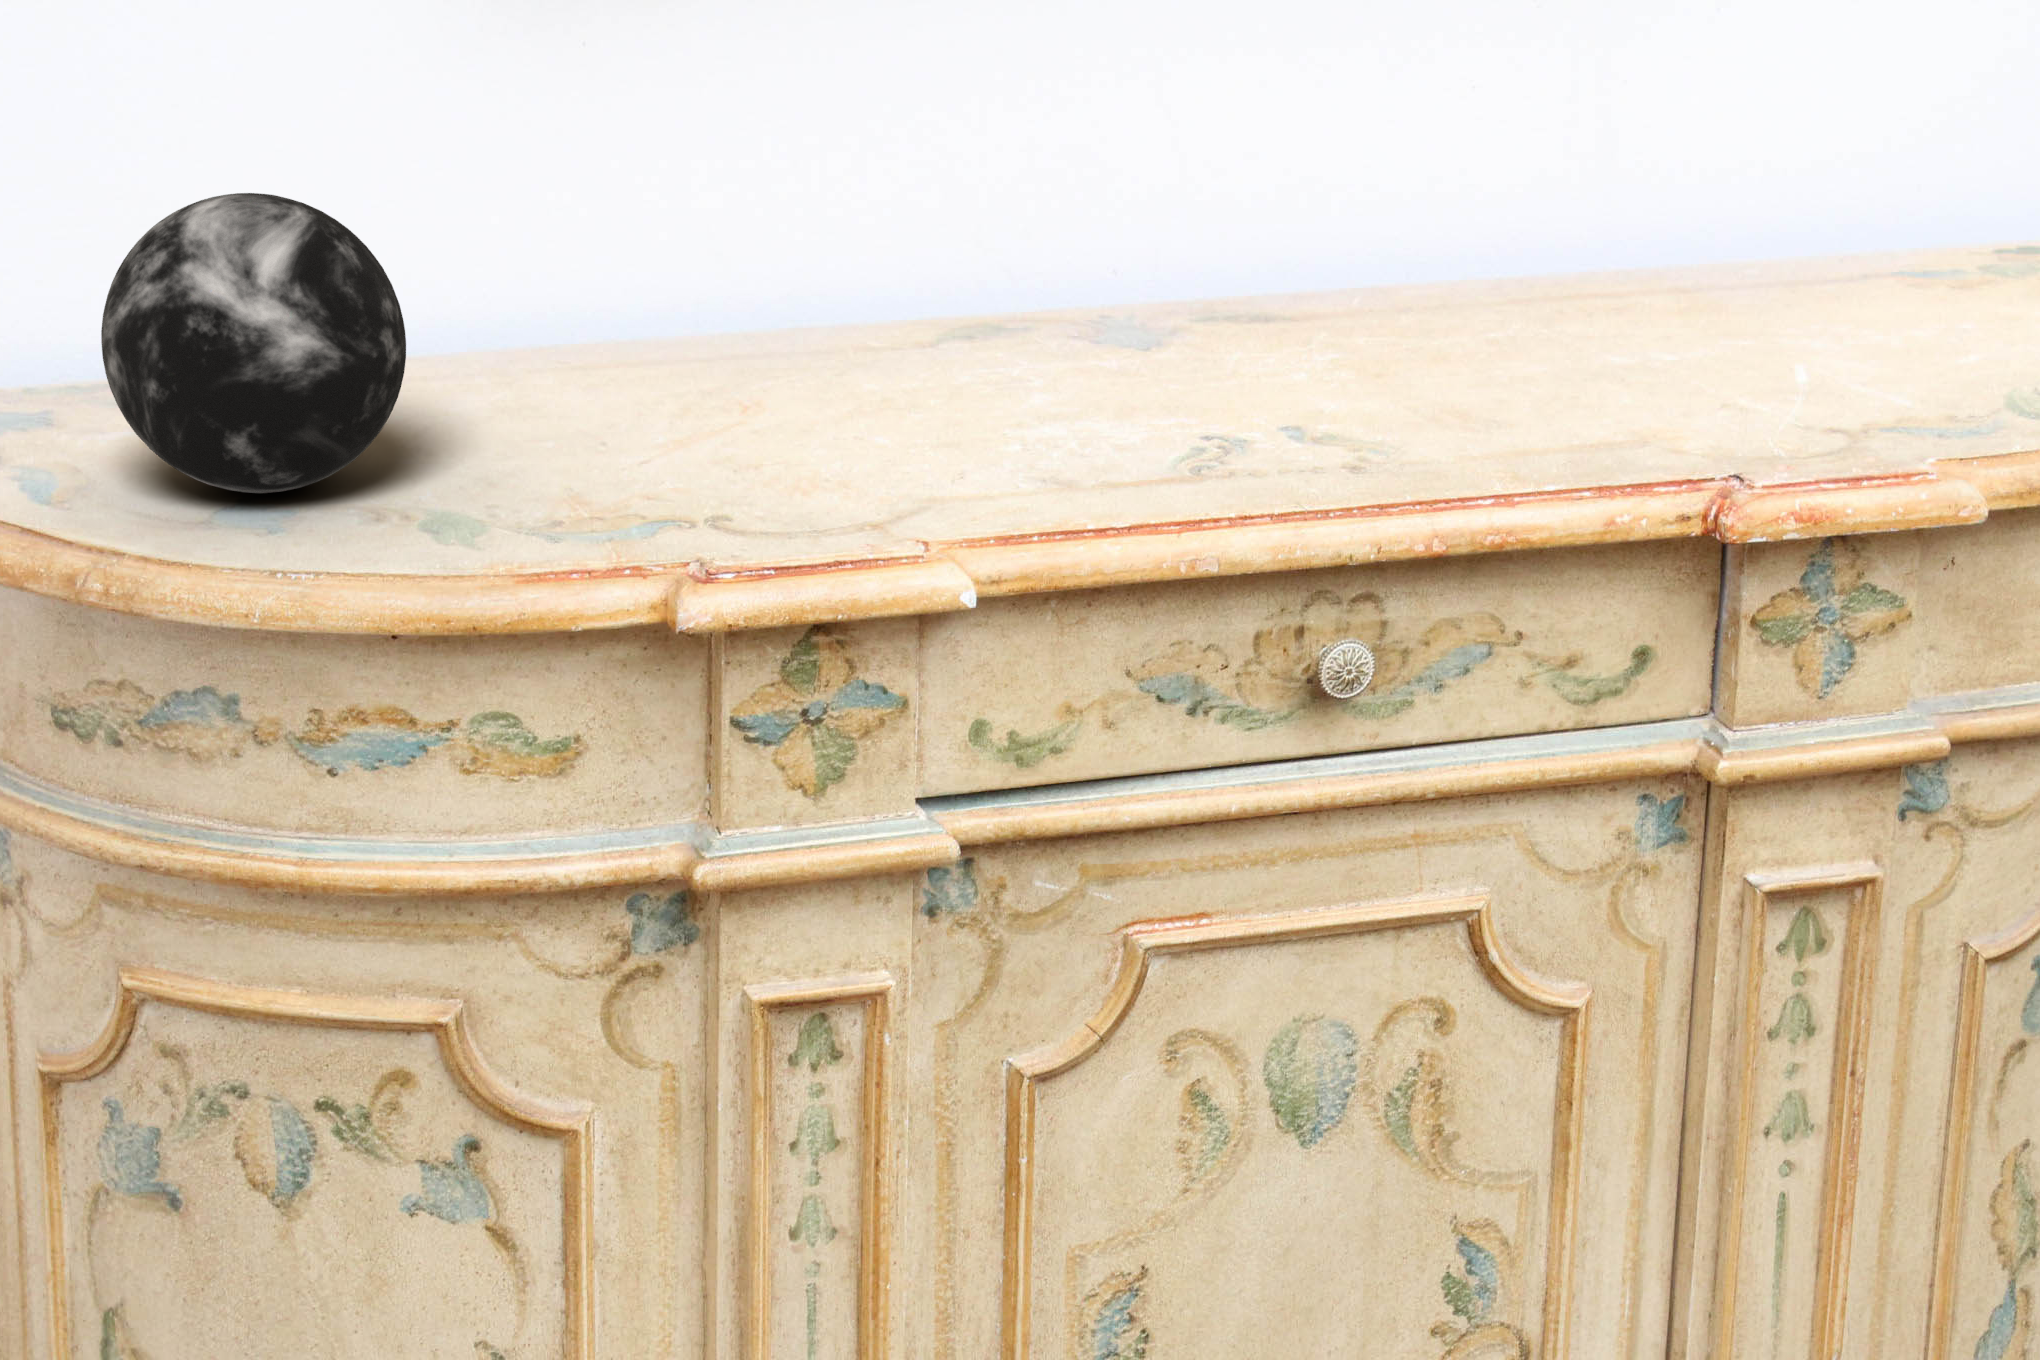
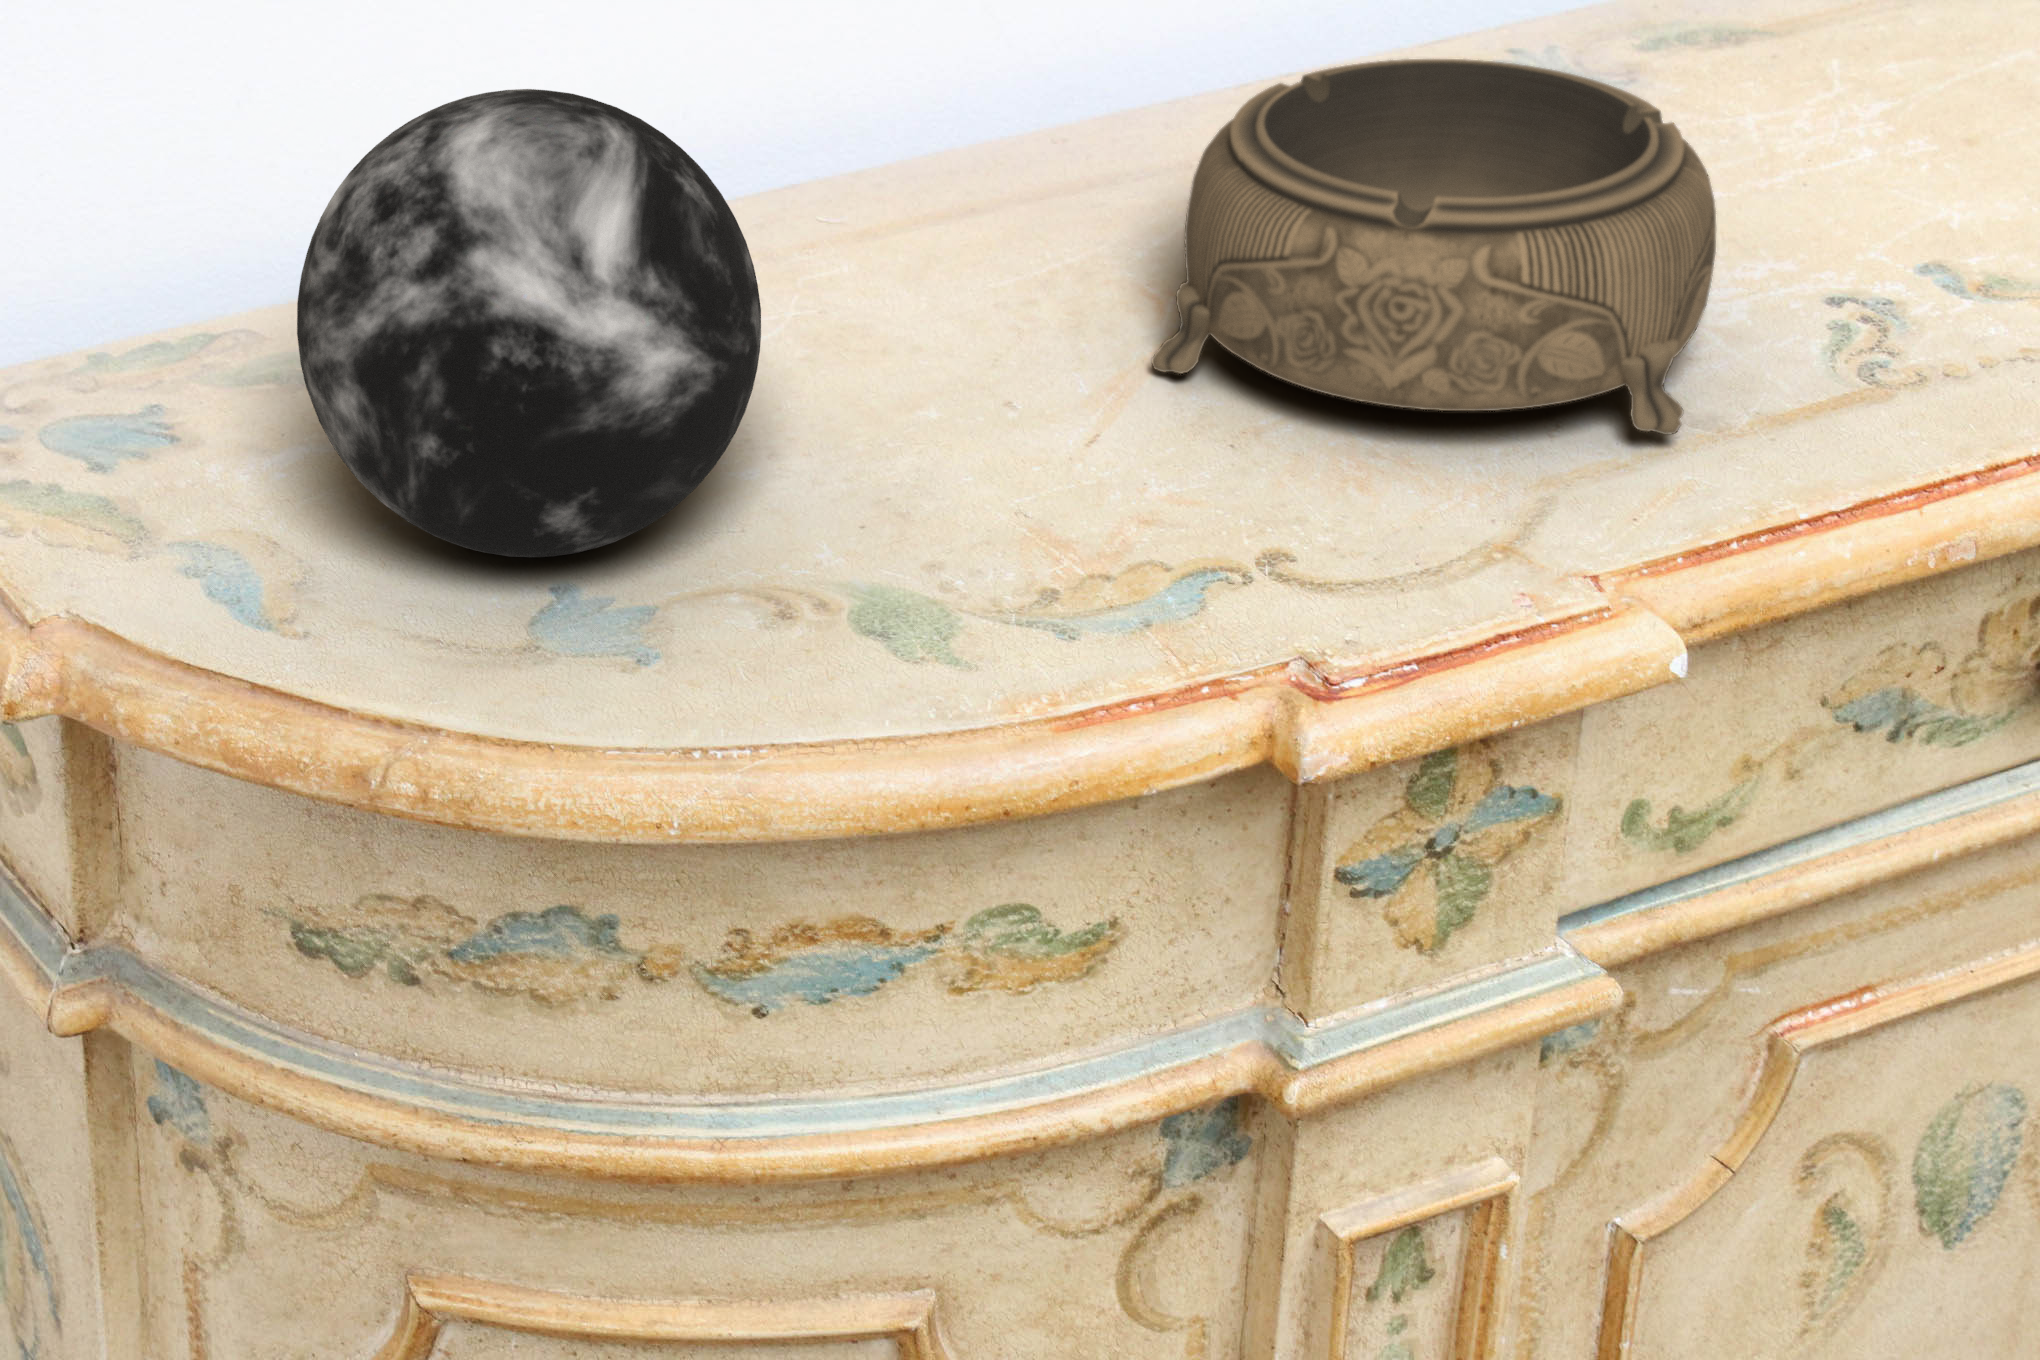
decorative bowl: none [720,277,1094,485] -> present [1152,59,1716,435]

